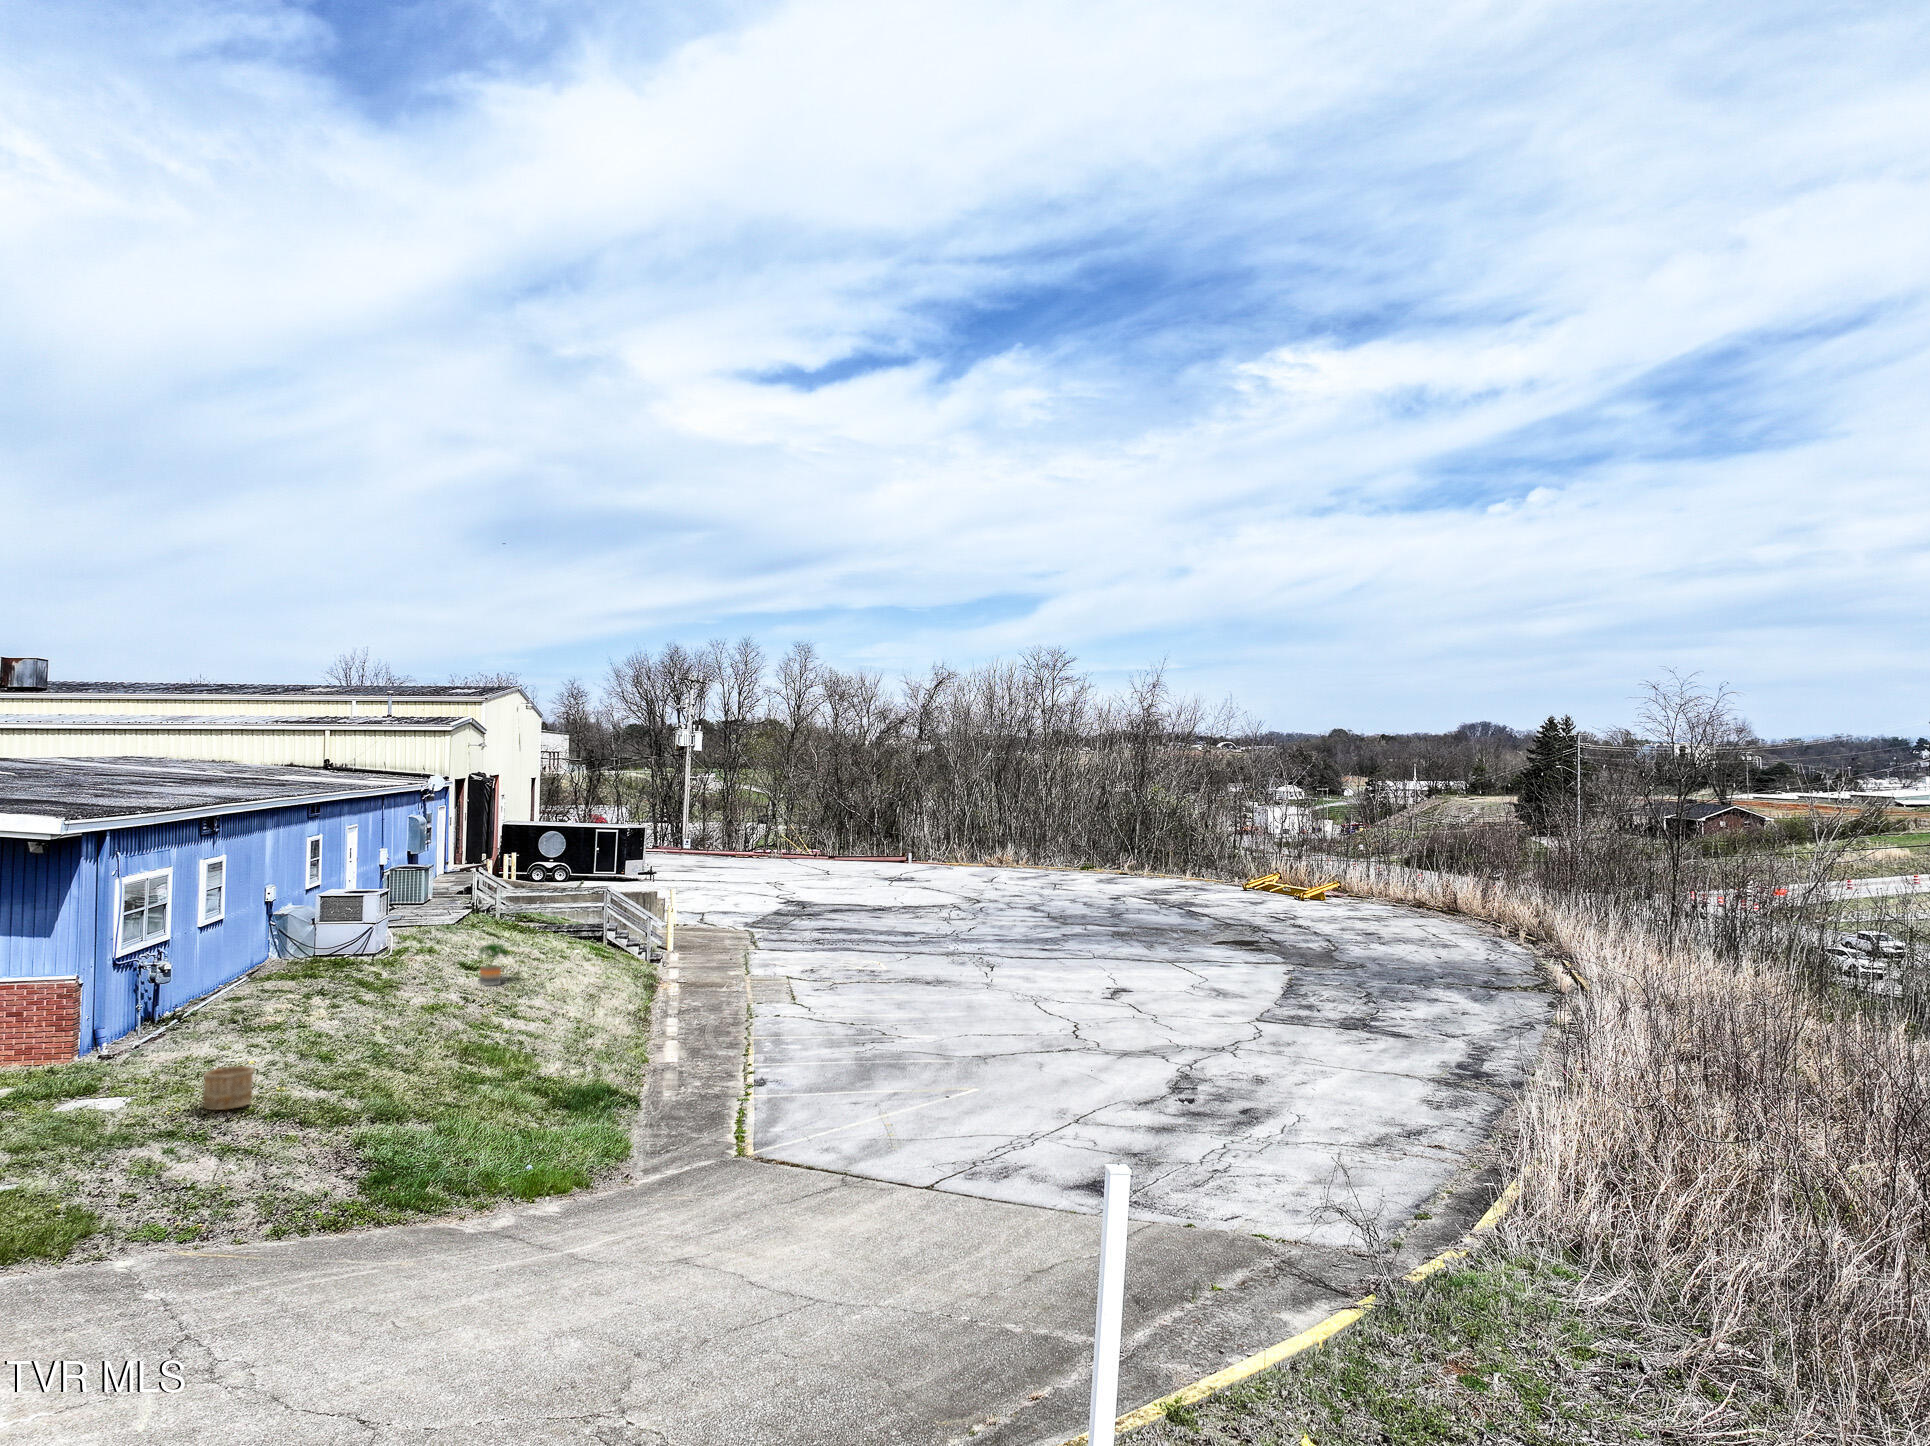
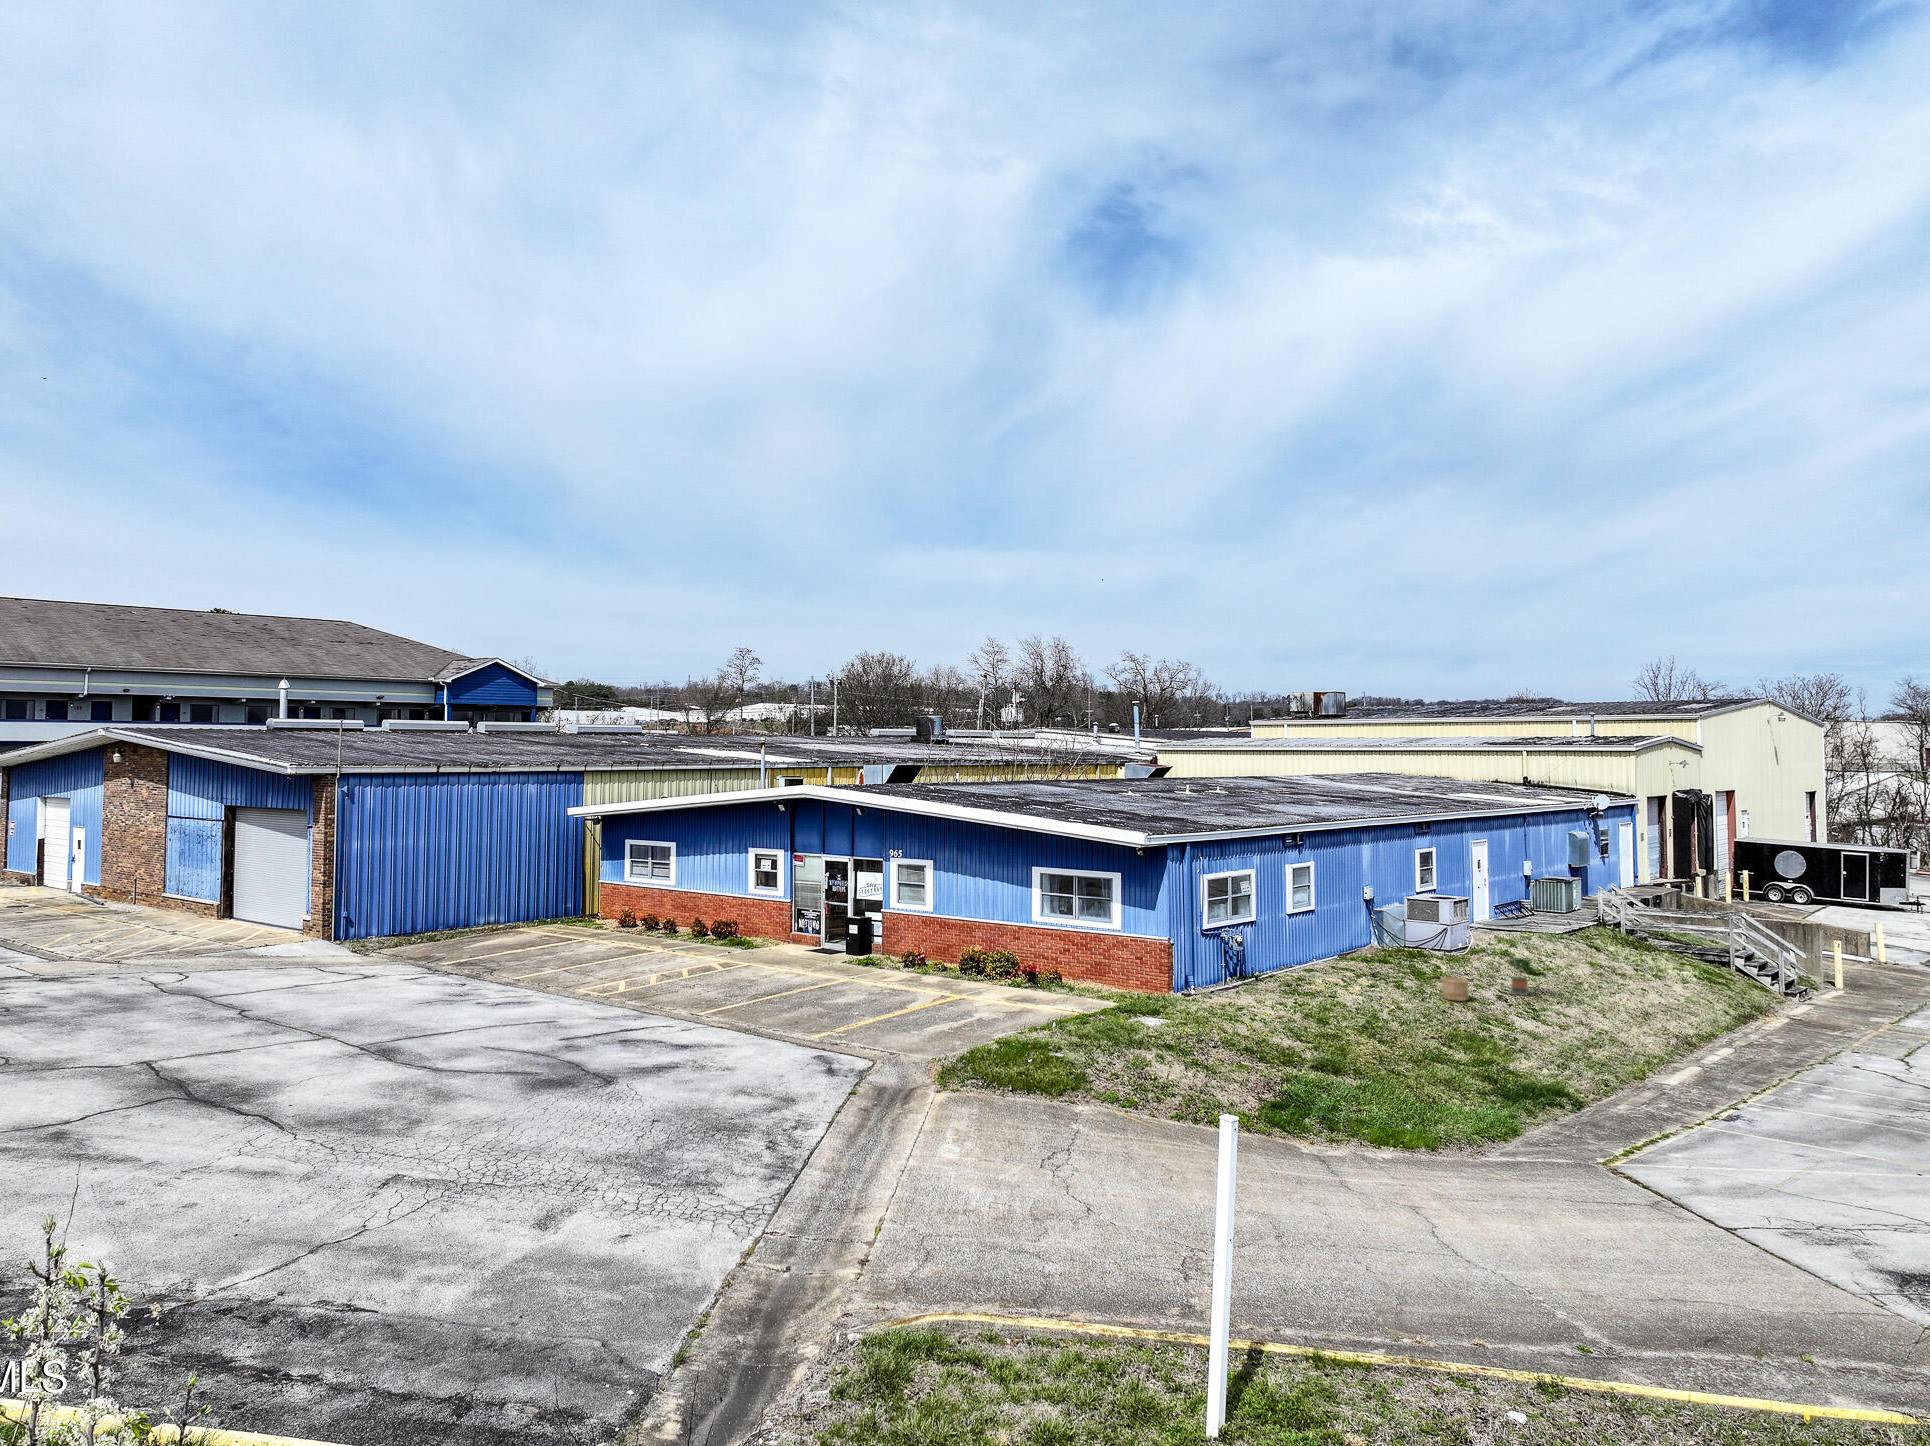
wooden bucket: present [203,1066,254,1110] -> present [1441,977,1469,1001]

